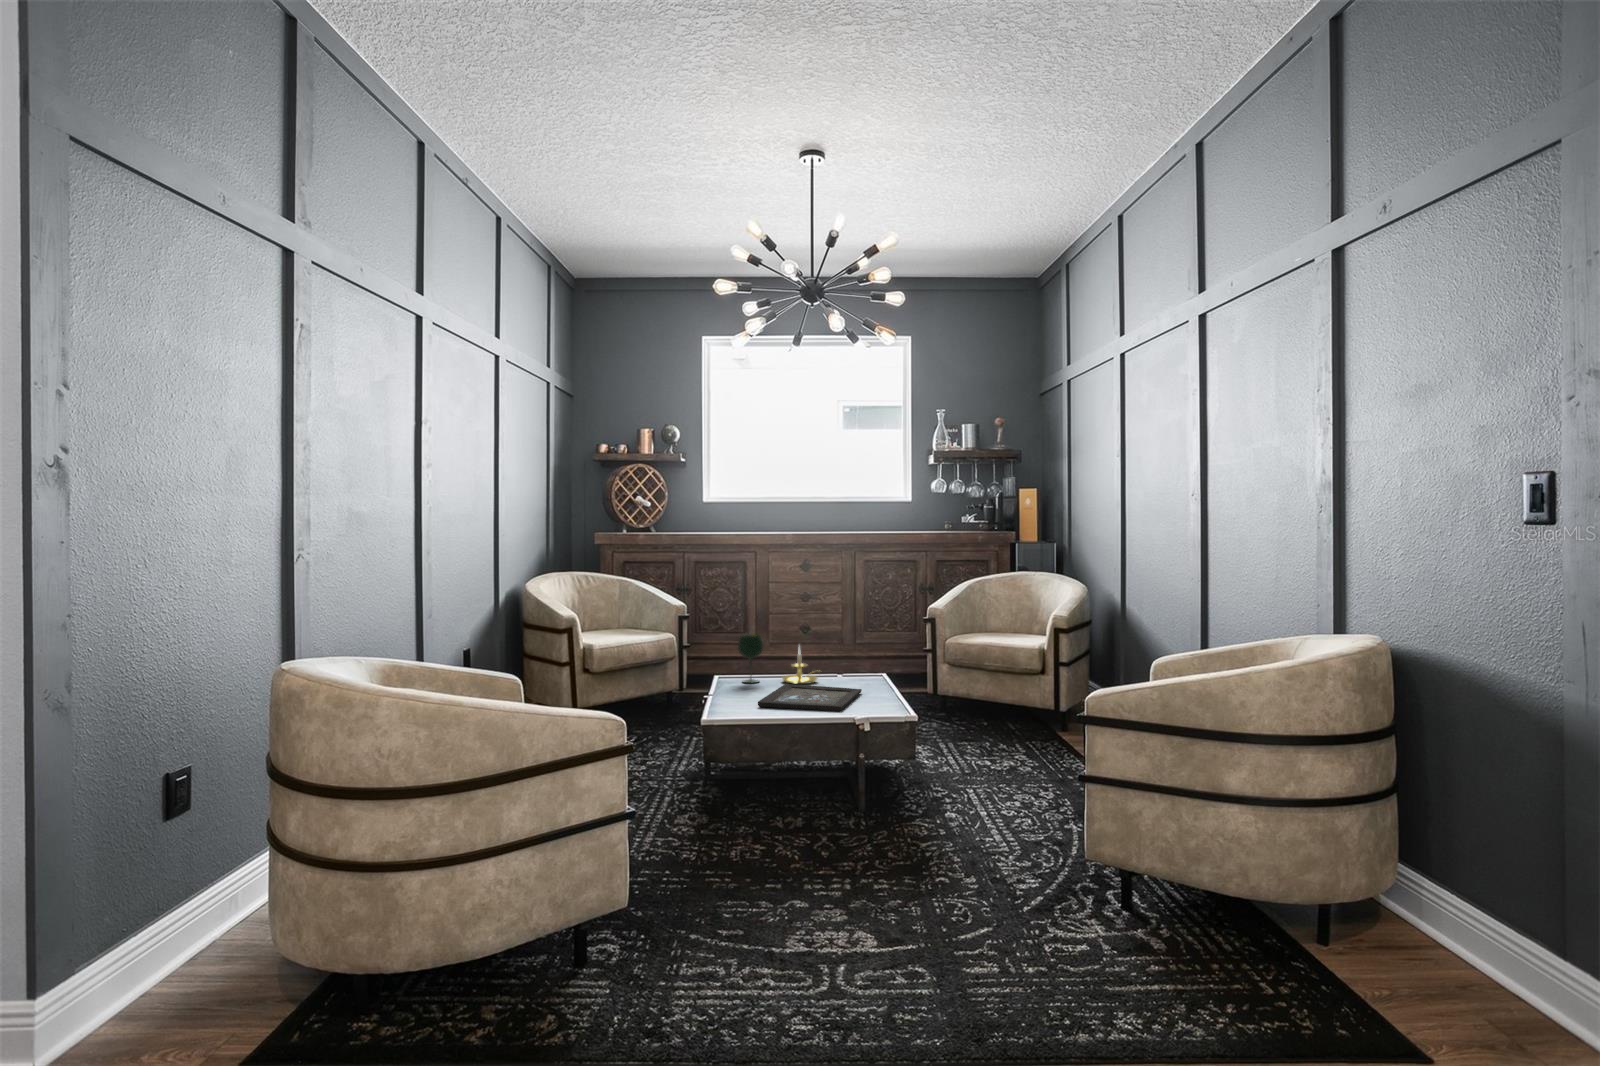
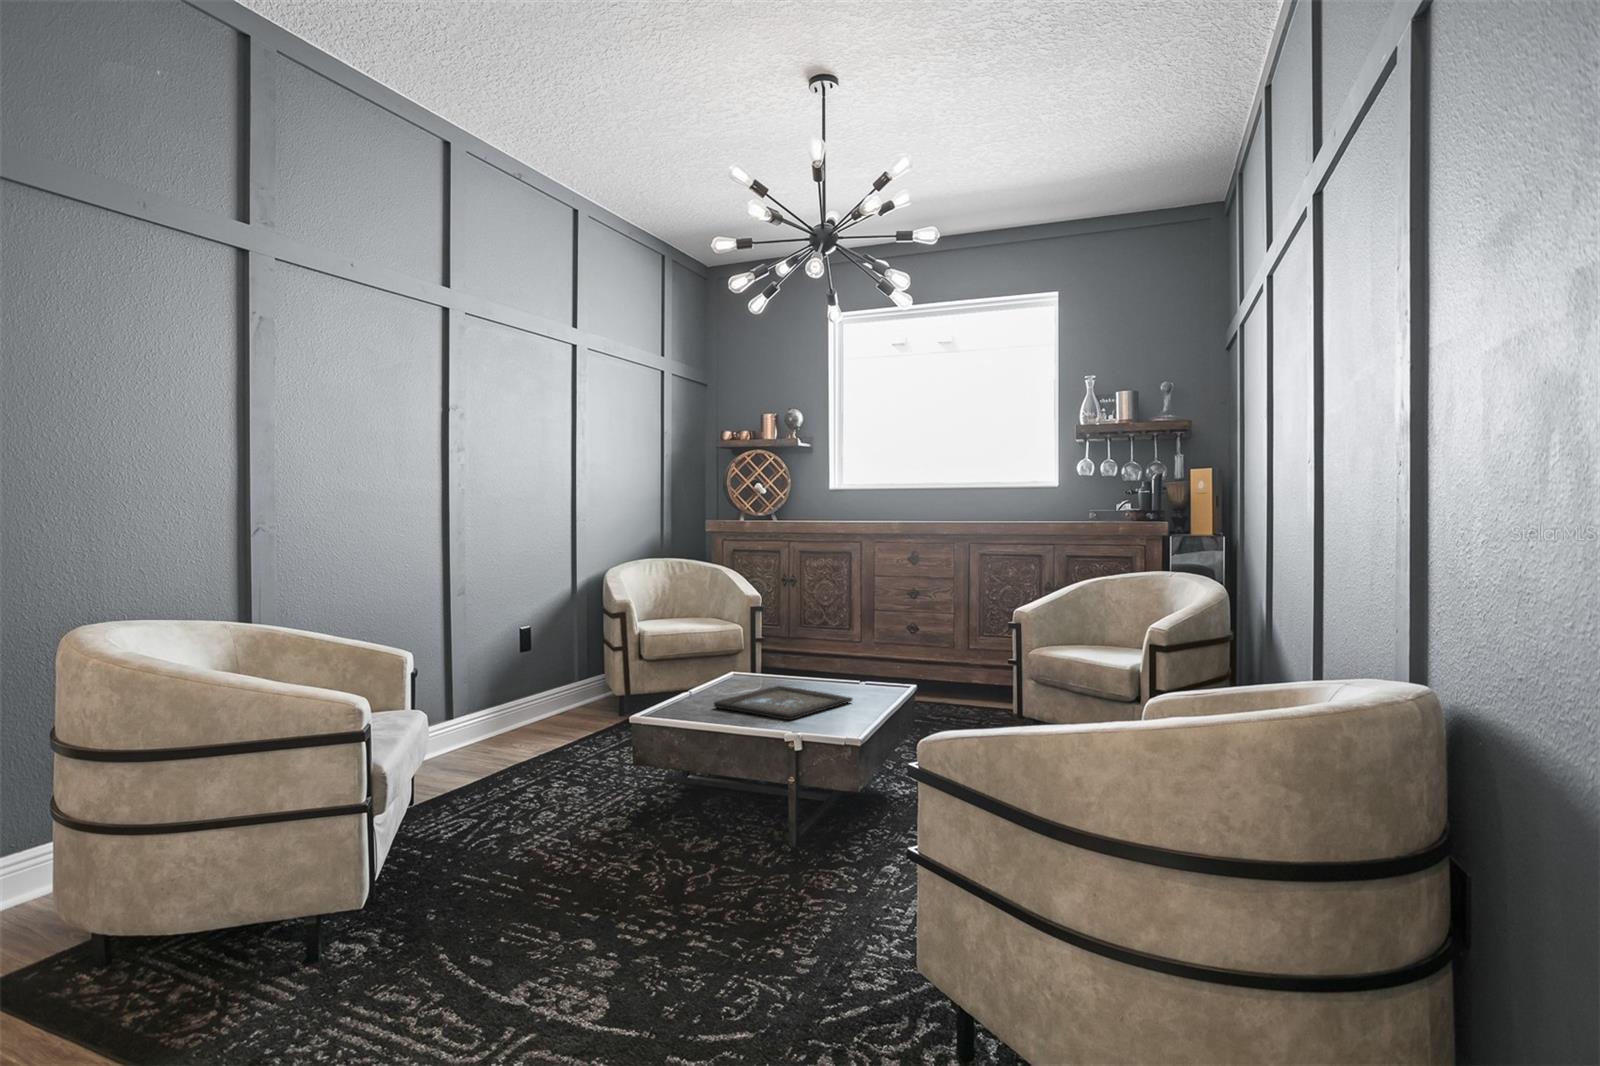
wine glass: present [738,634,763,683] -> none [748,628,776,682]
candle holder: present [782,653,818,684] -> none [792,642,835,687]

